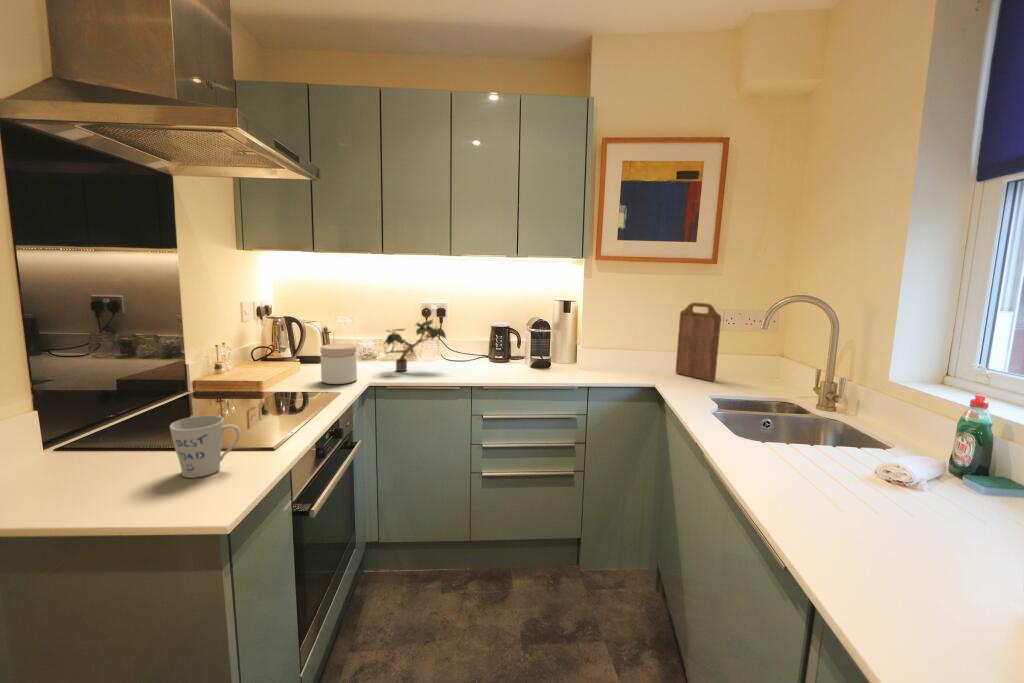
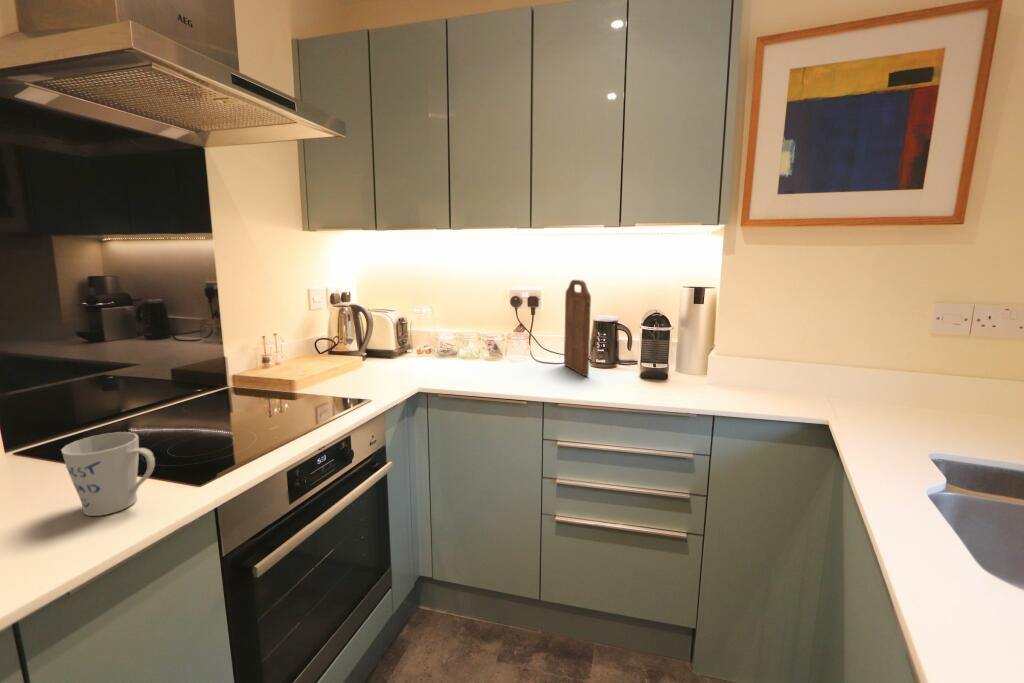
cutting board: present [675,302,721,381] -> present [564,280,591,376]
potted plant: present [384,320,446,371] -> none [437,307,534,374]
jar: present [321,344,357,384] -> none [366,338,409,387]

